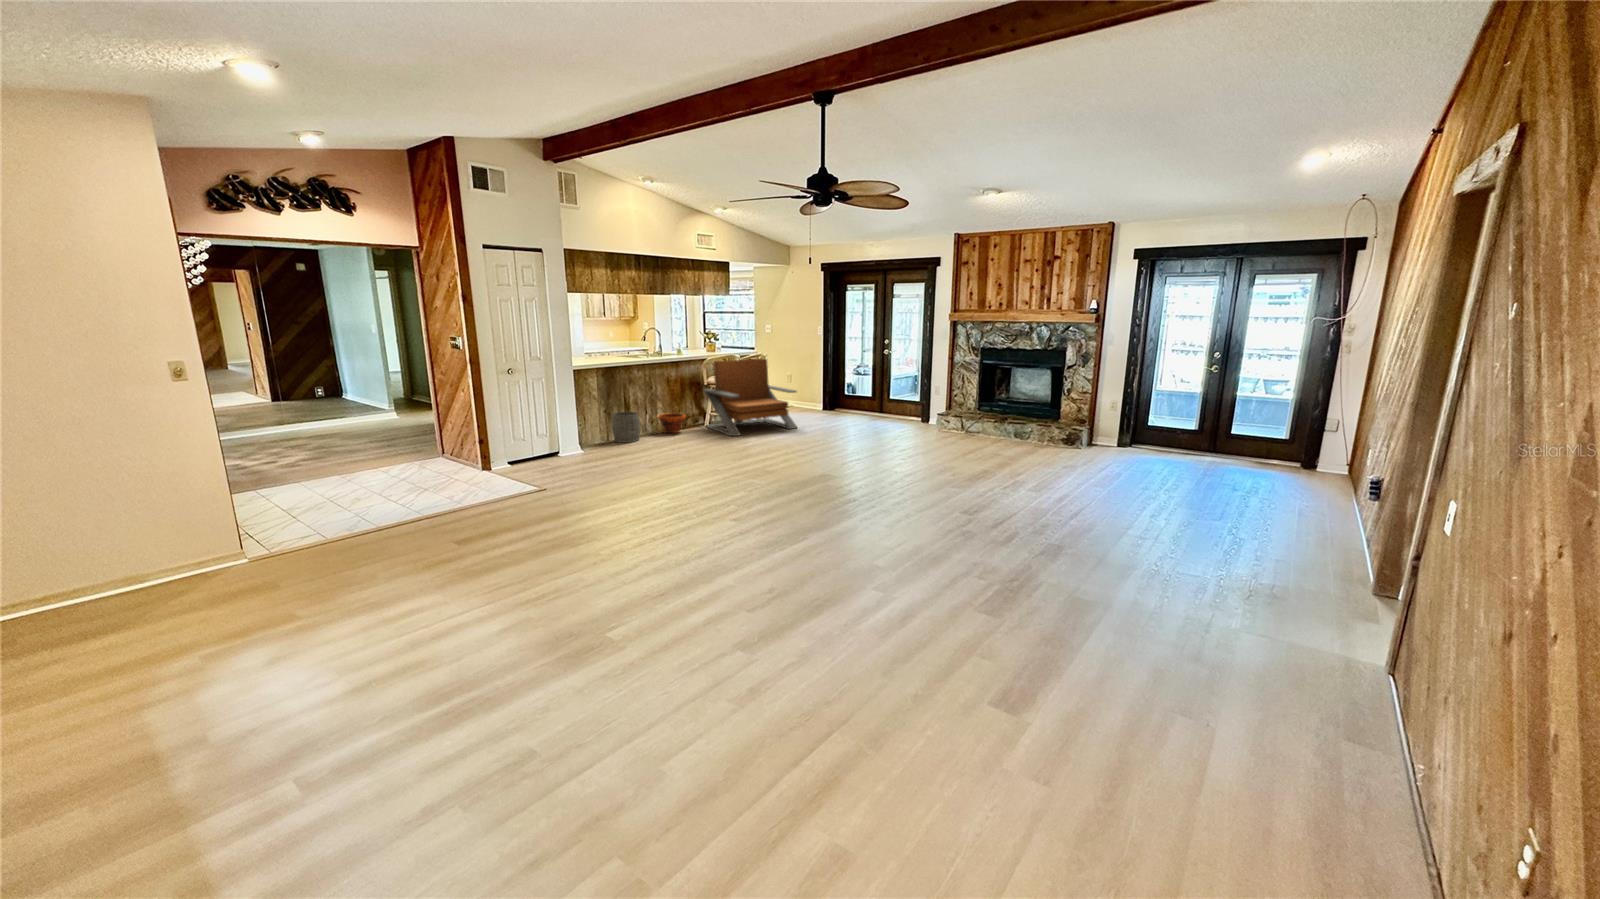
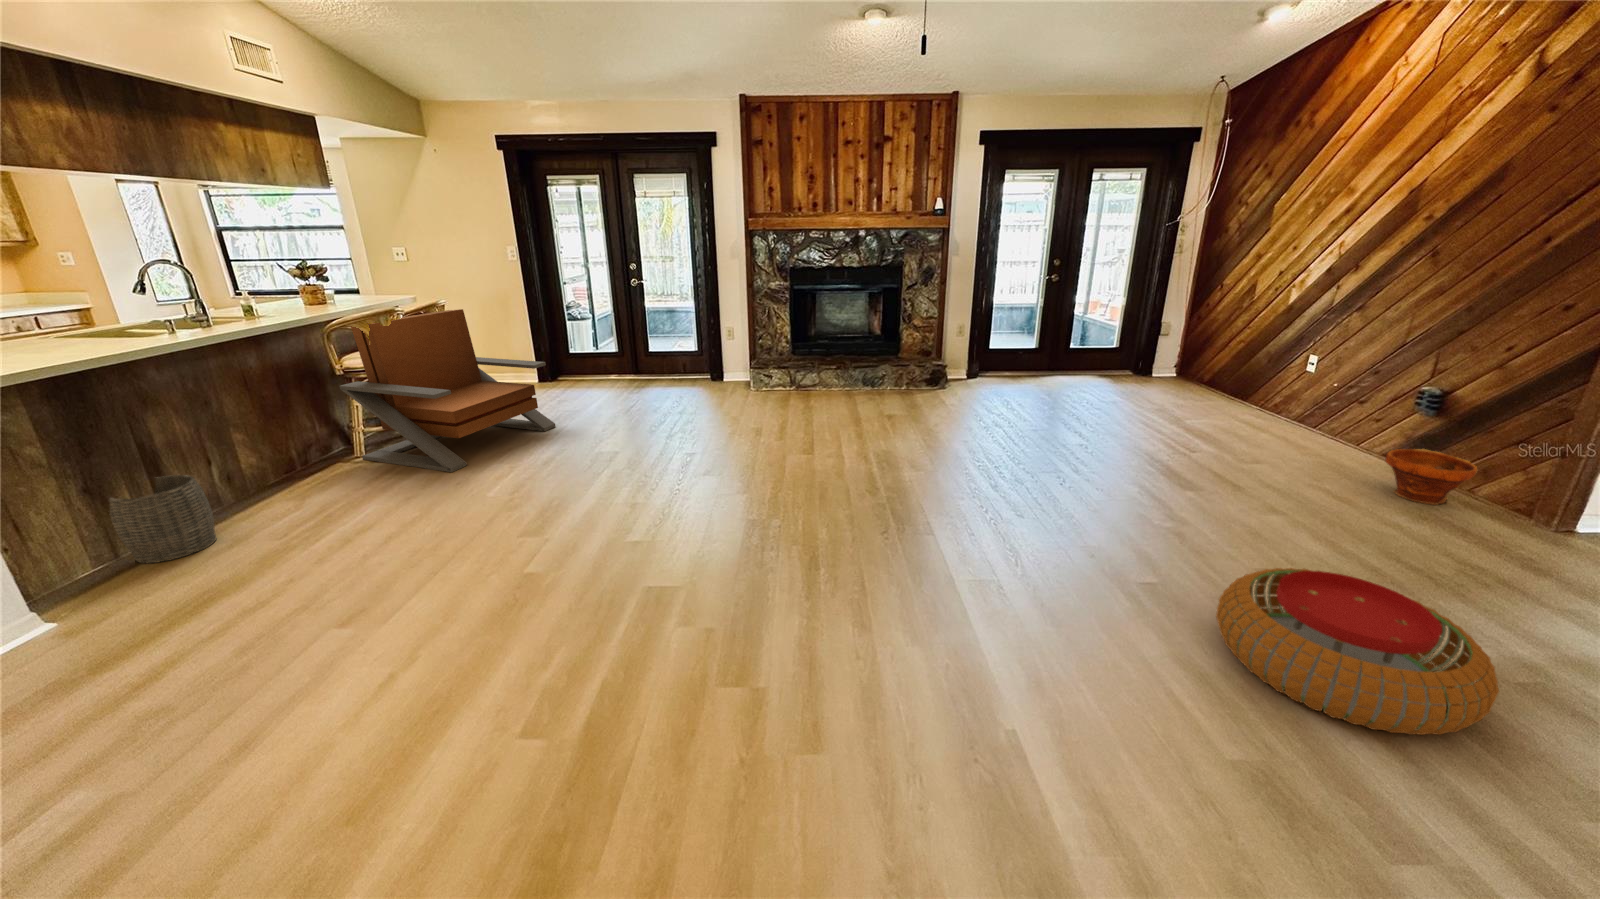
planter: present [658,413,686,433] -> present [1385,449,1477,505]
pouf: none [938,515,1060,585] -> present [1216,568,1499,735]

